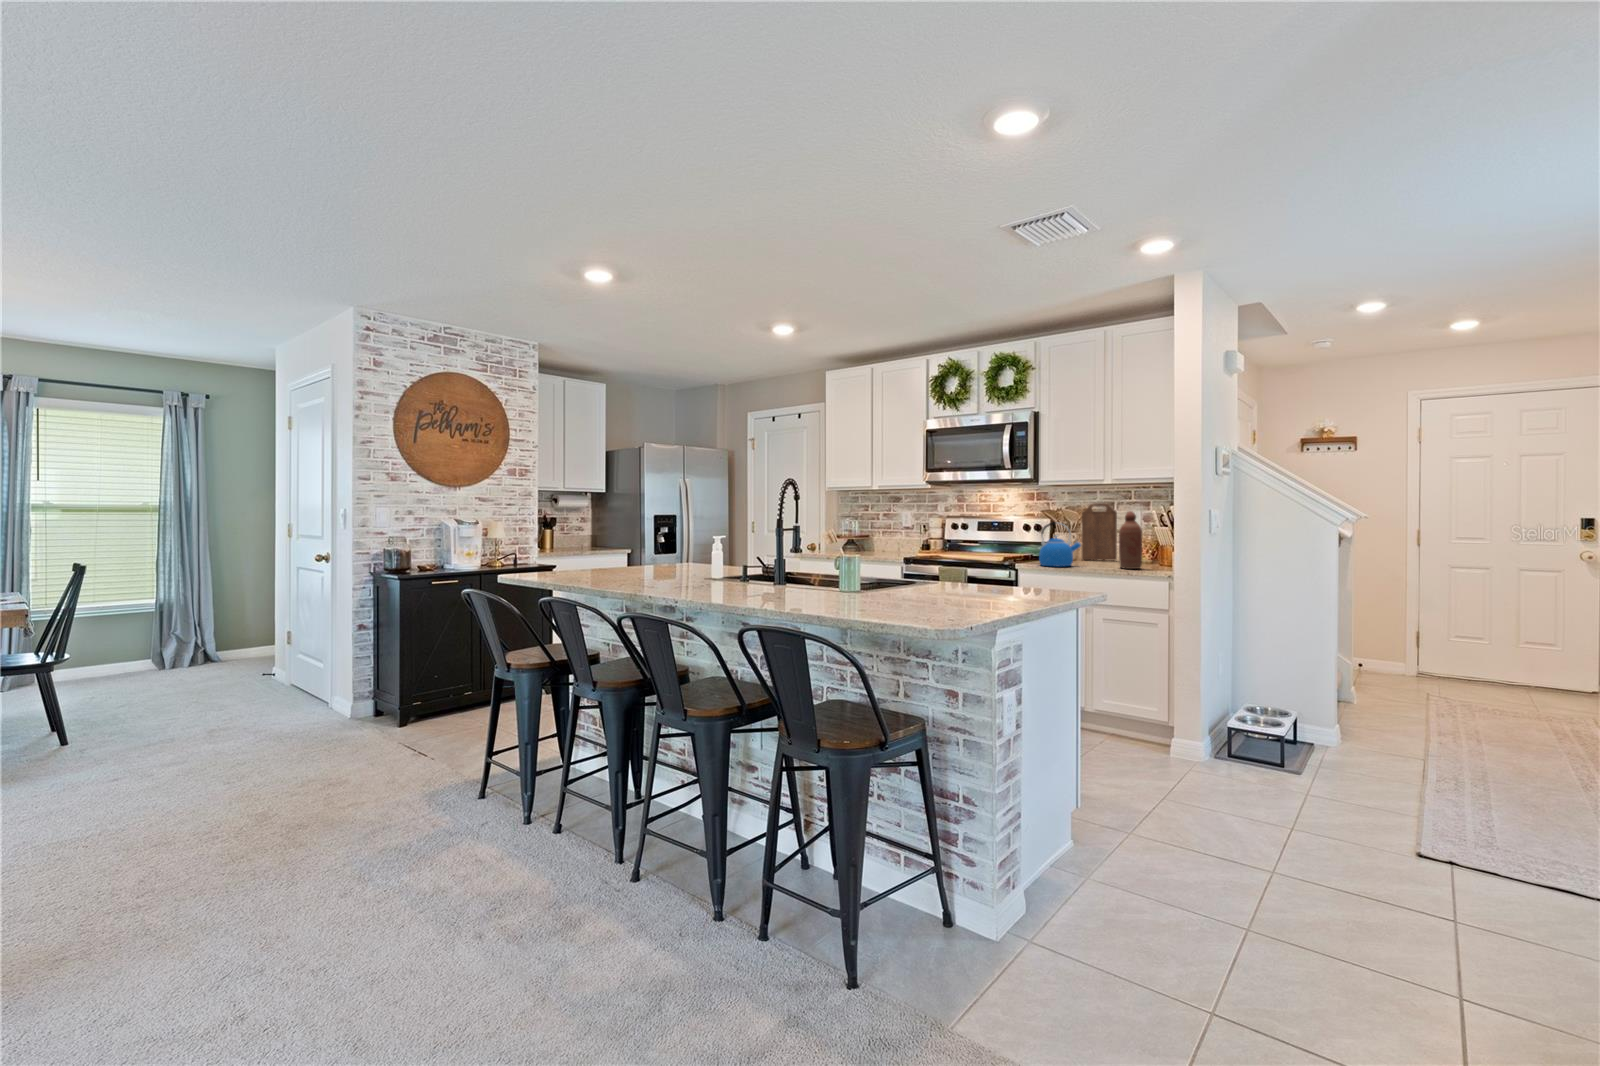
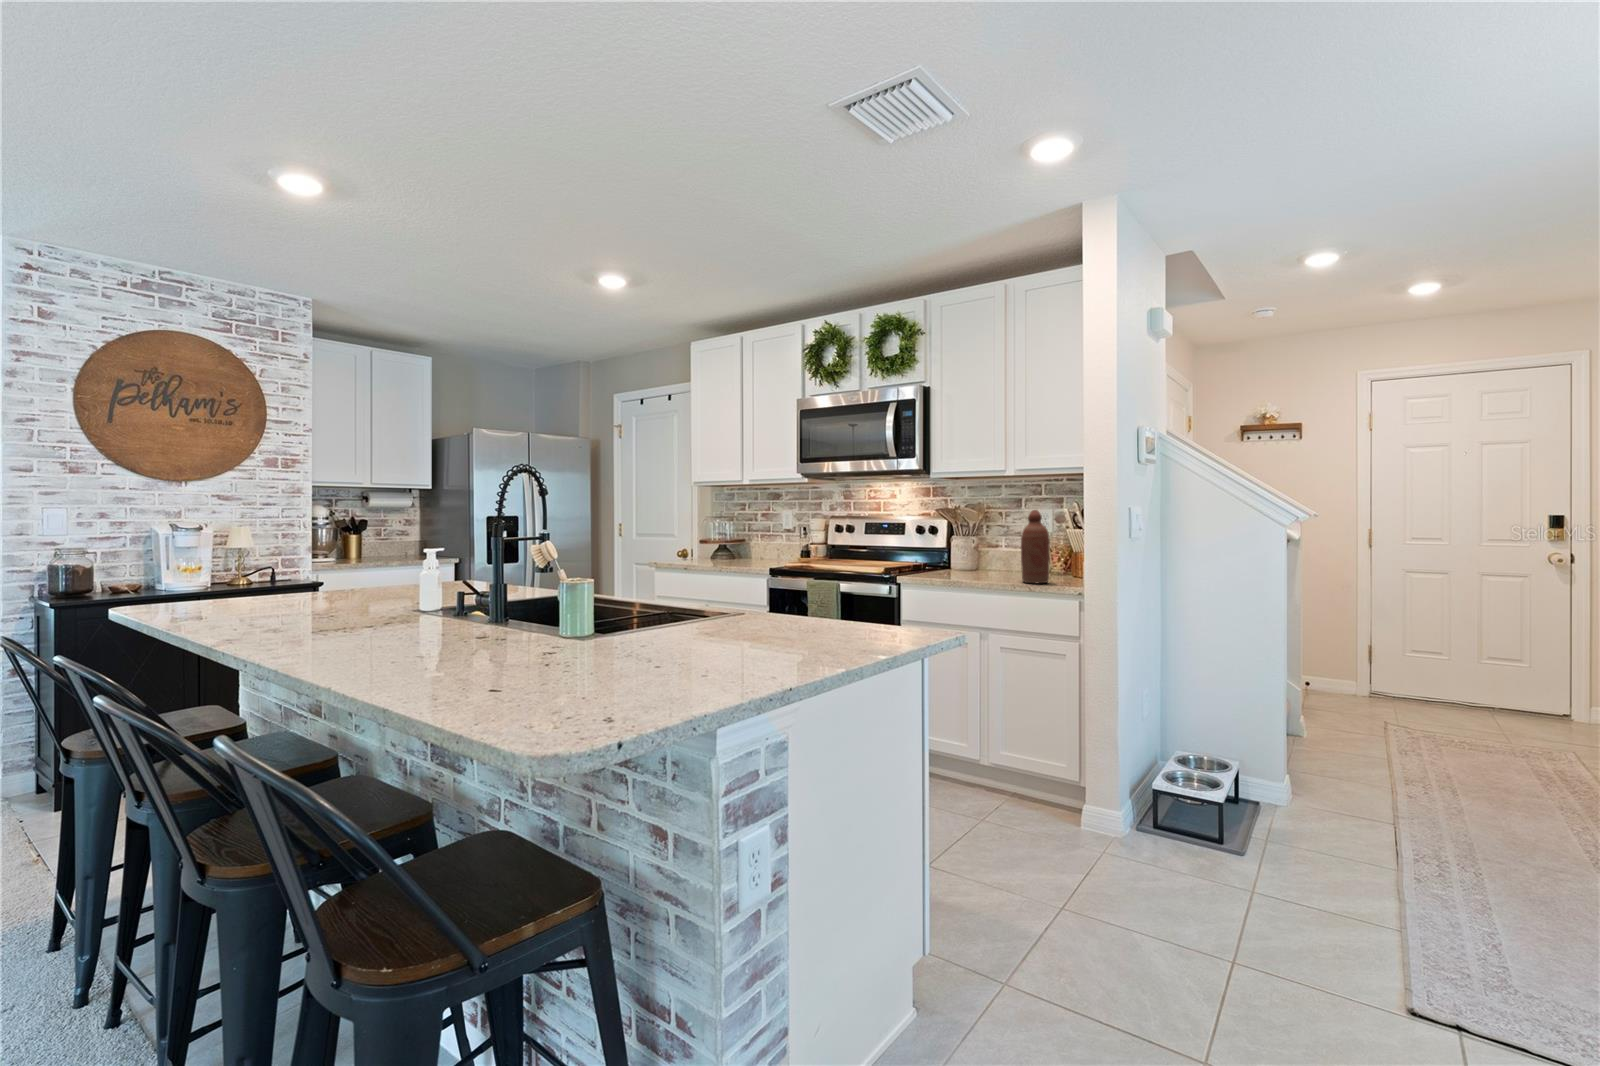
cutting board: present [1082,503,1117,560] -> none [981,500,1023,571]
kettle: present [1039,522,1081,567] -> none [923,524,975,580]

